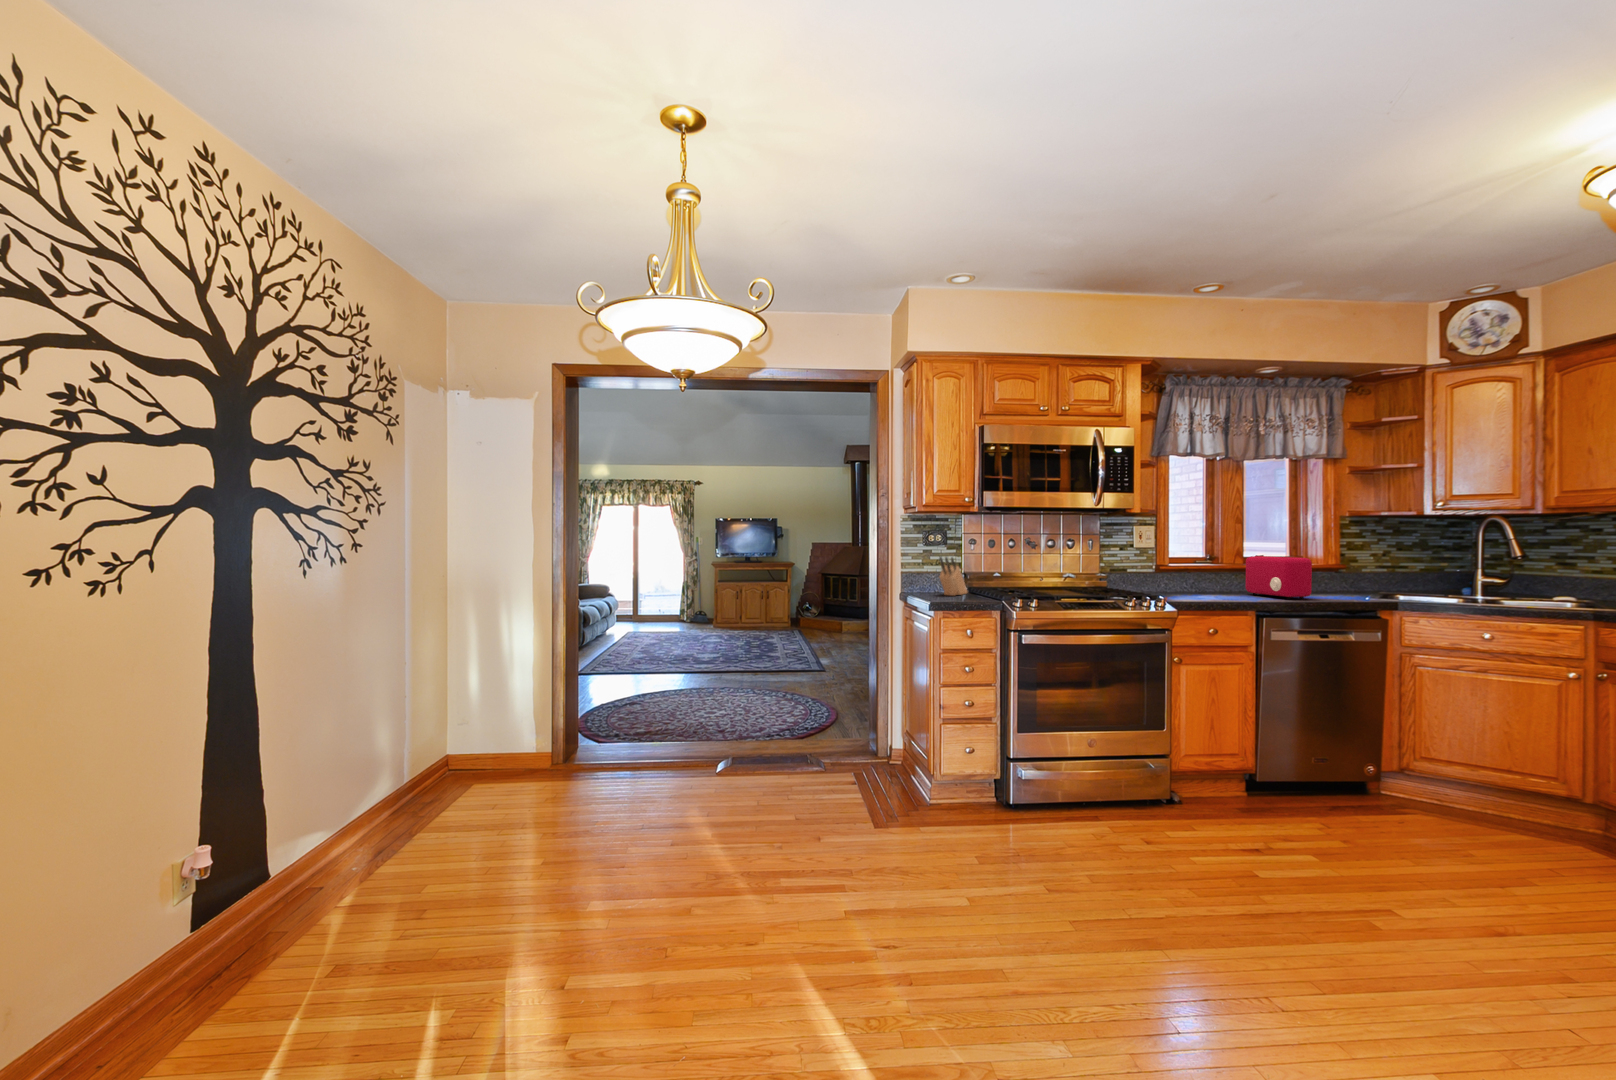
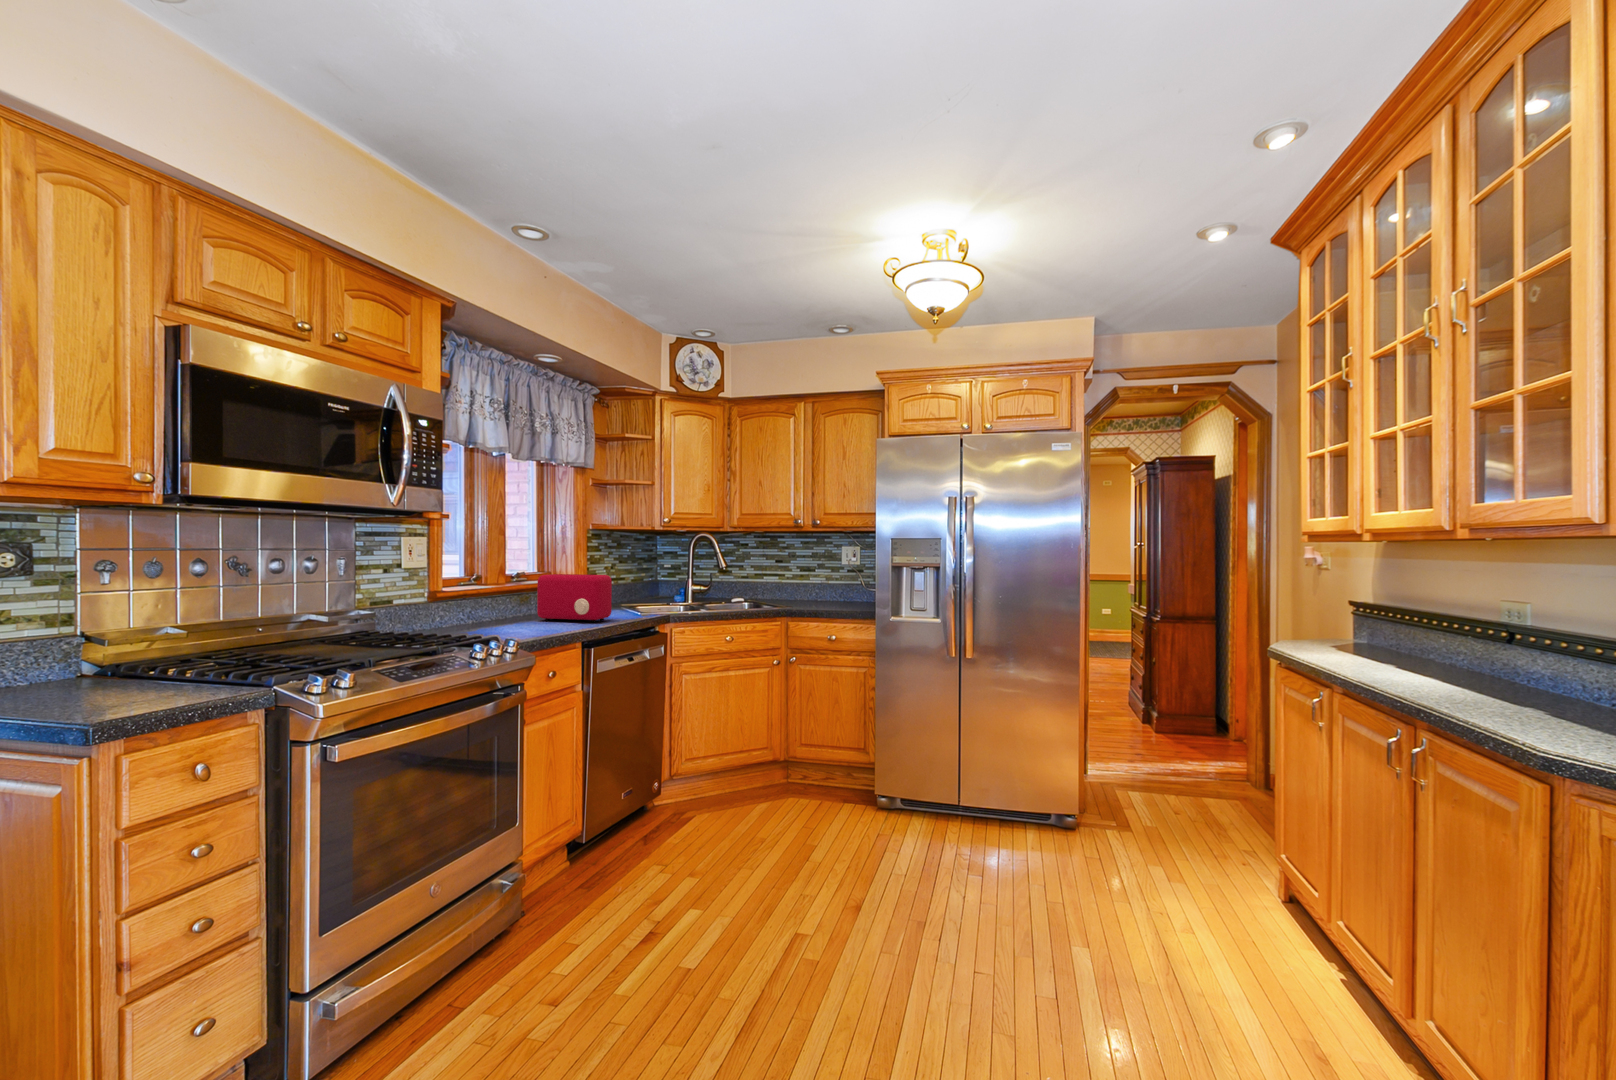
knife block: present [939,557,967,595] -> none [63,604,124,694]

